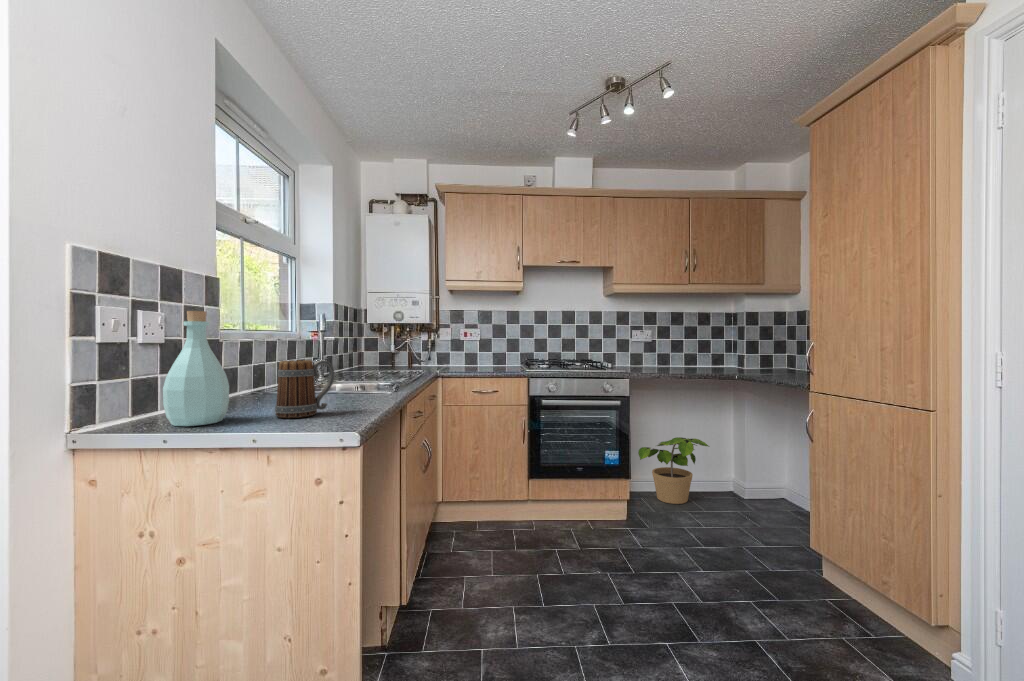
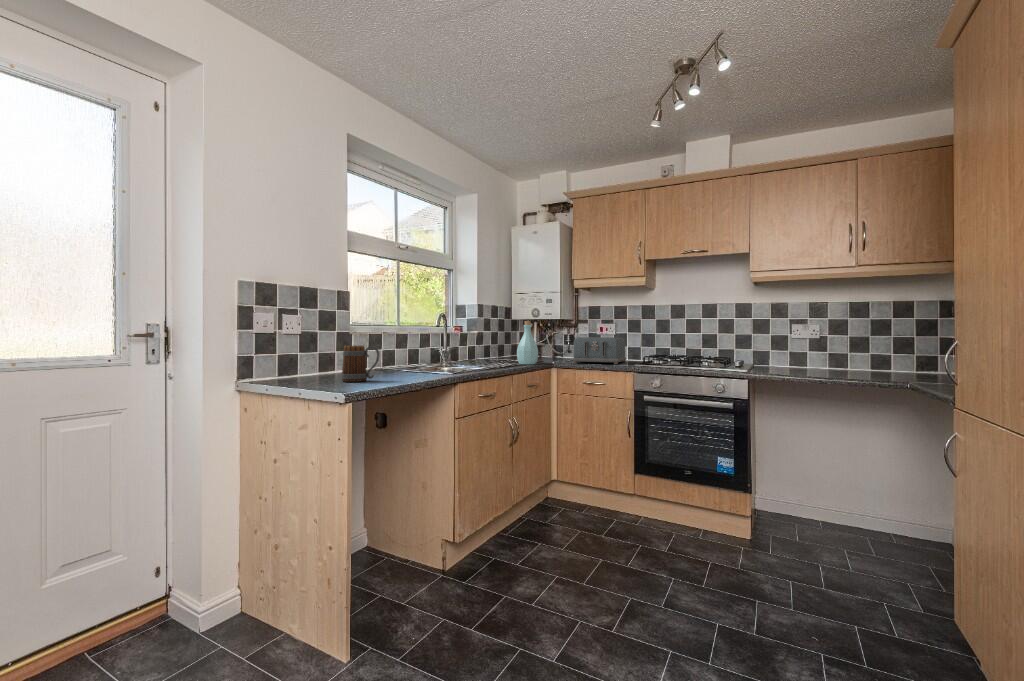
bottle: present [163,311,229,426] -> present [517,321,538,364]
toaster: none [457,342,508,371] -> present [573,337,626,364]
potted plant: present [638,437,709,504] -> none [783,454,869,538]

